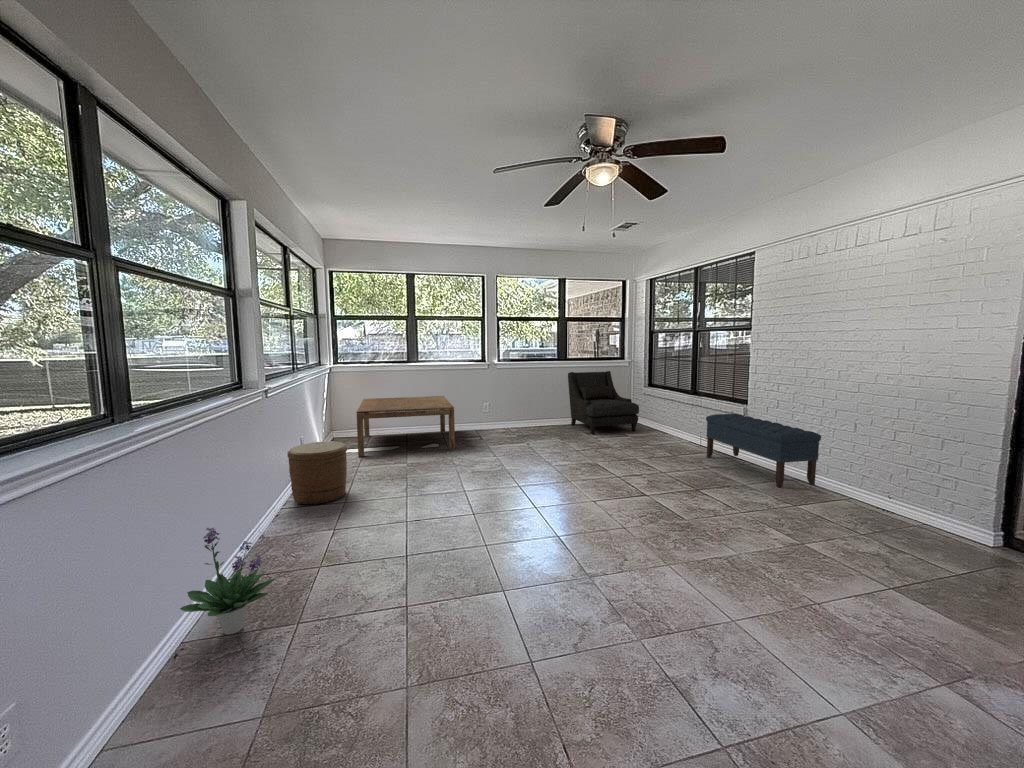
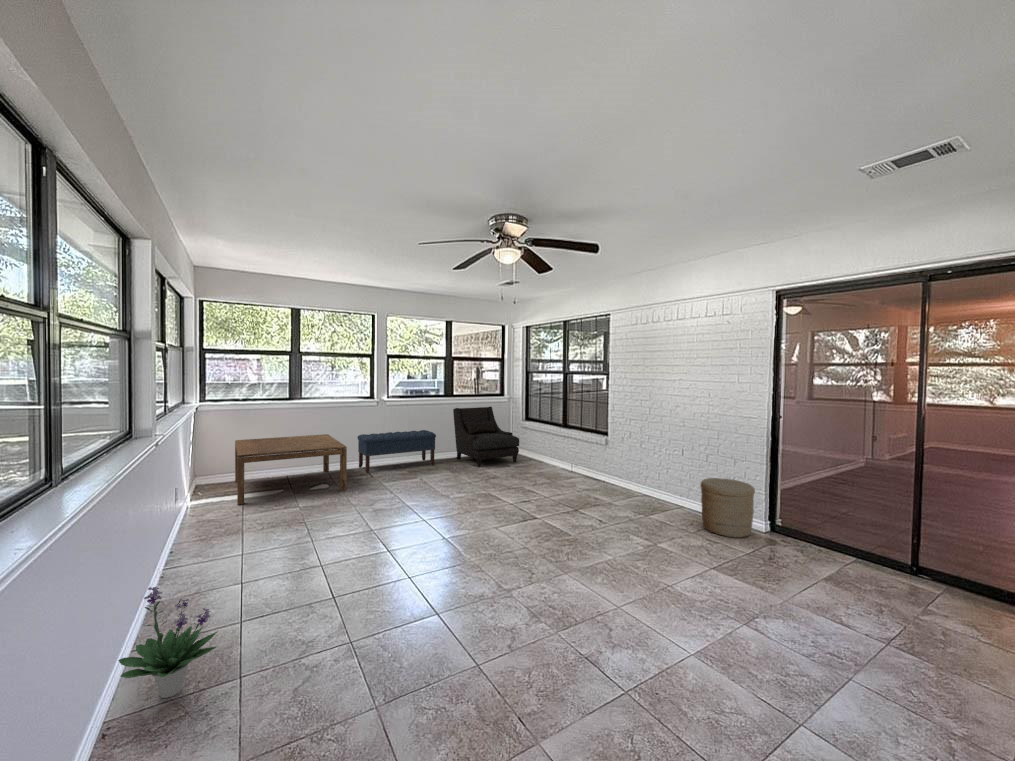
bench: present [706,414,821,488] -> present [358,430,436,473]
woven basket: present [287,441,347,504] -> present [701,478,755,538]

